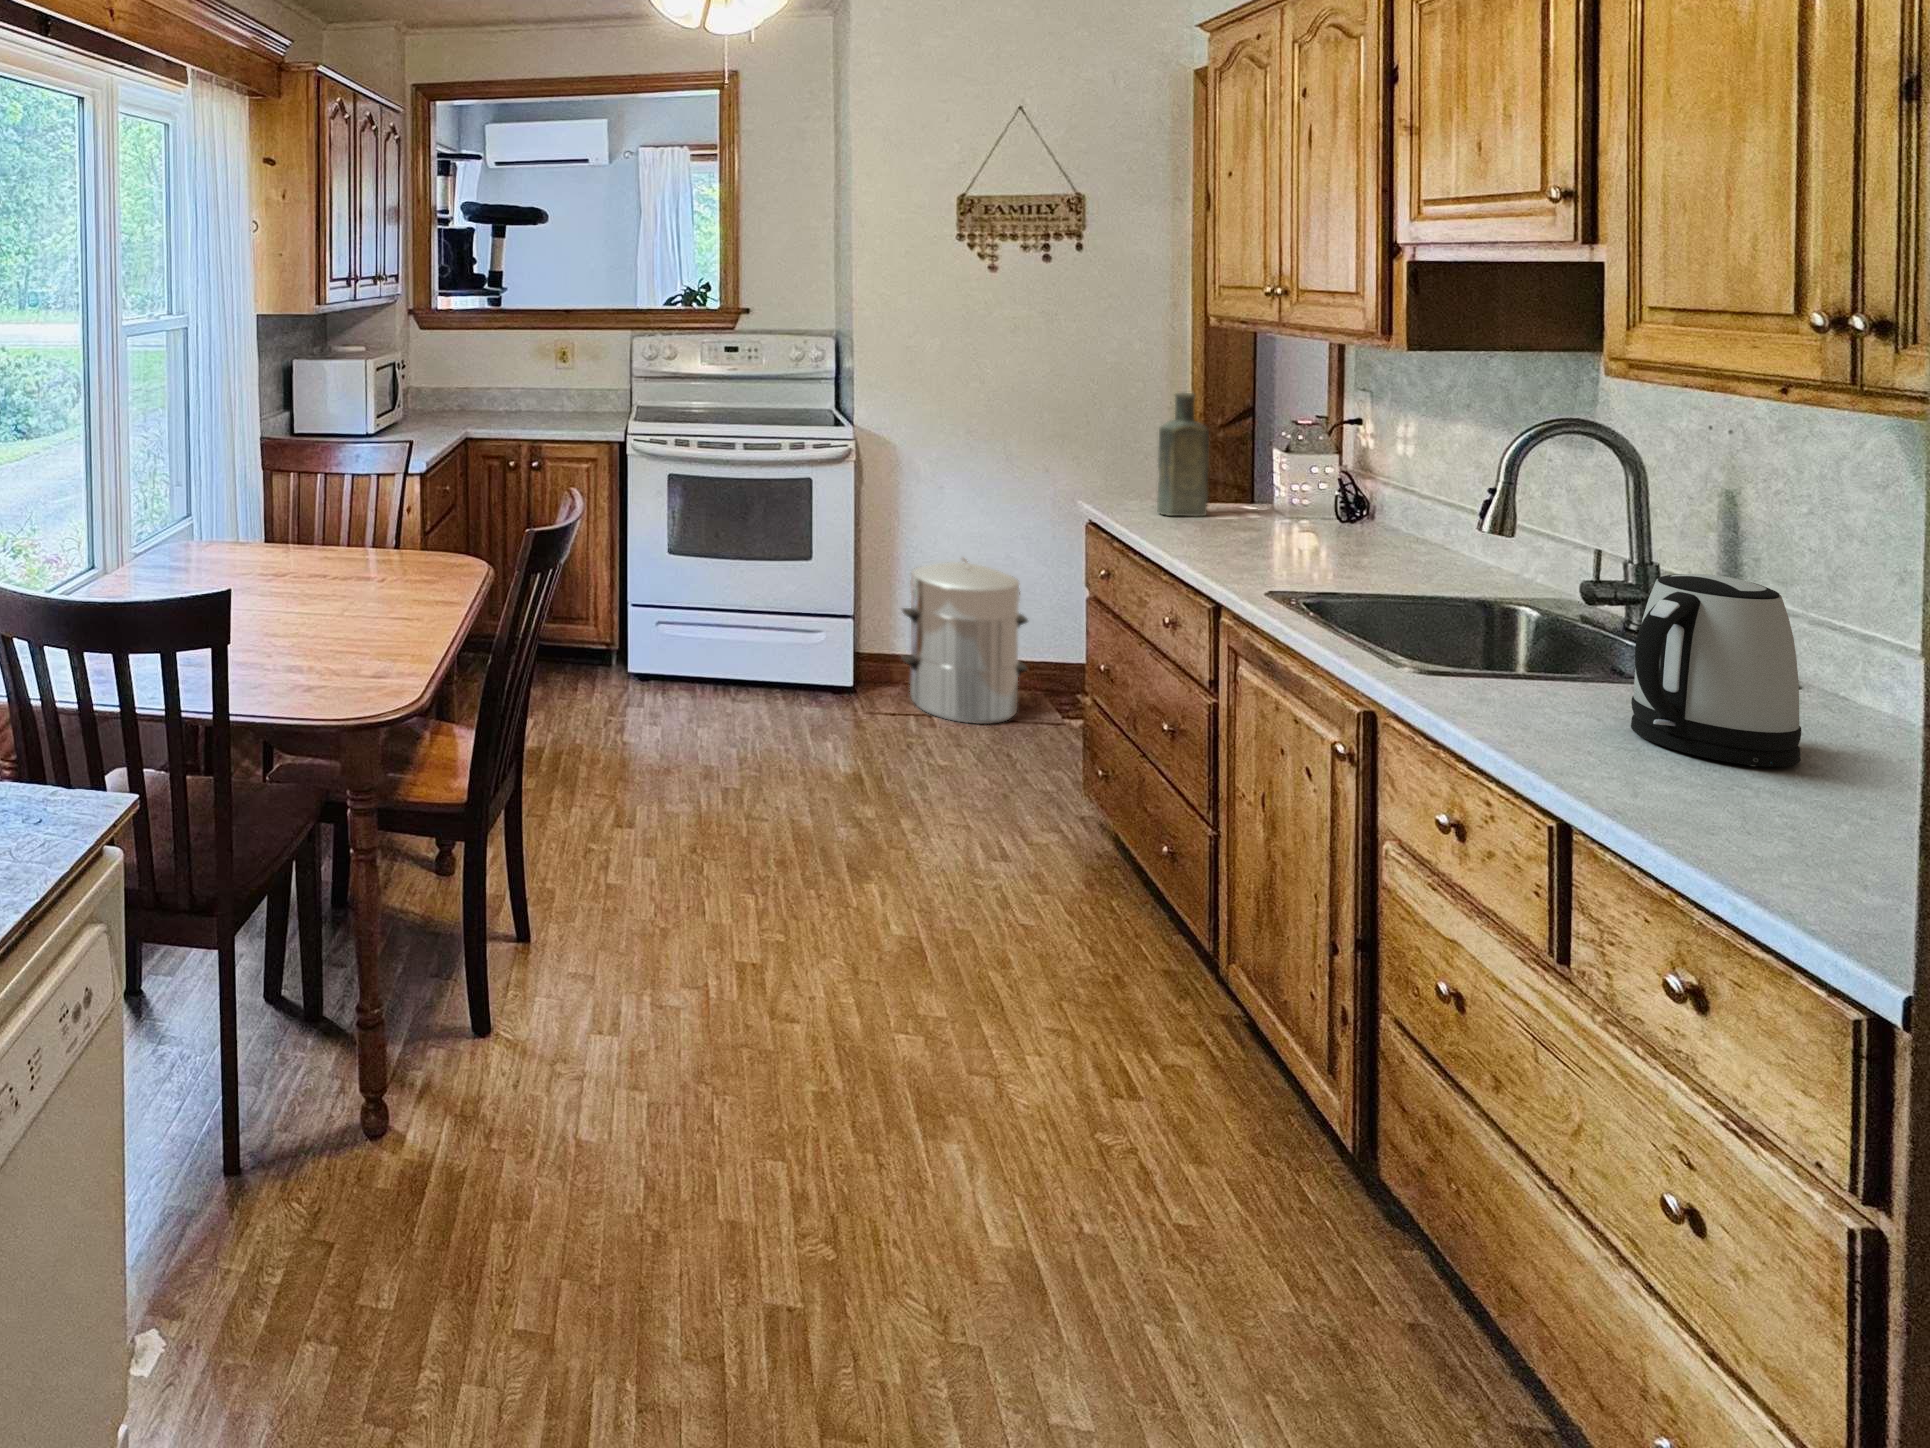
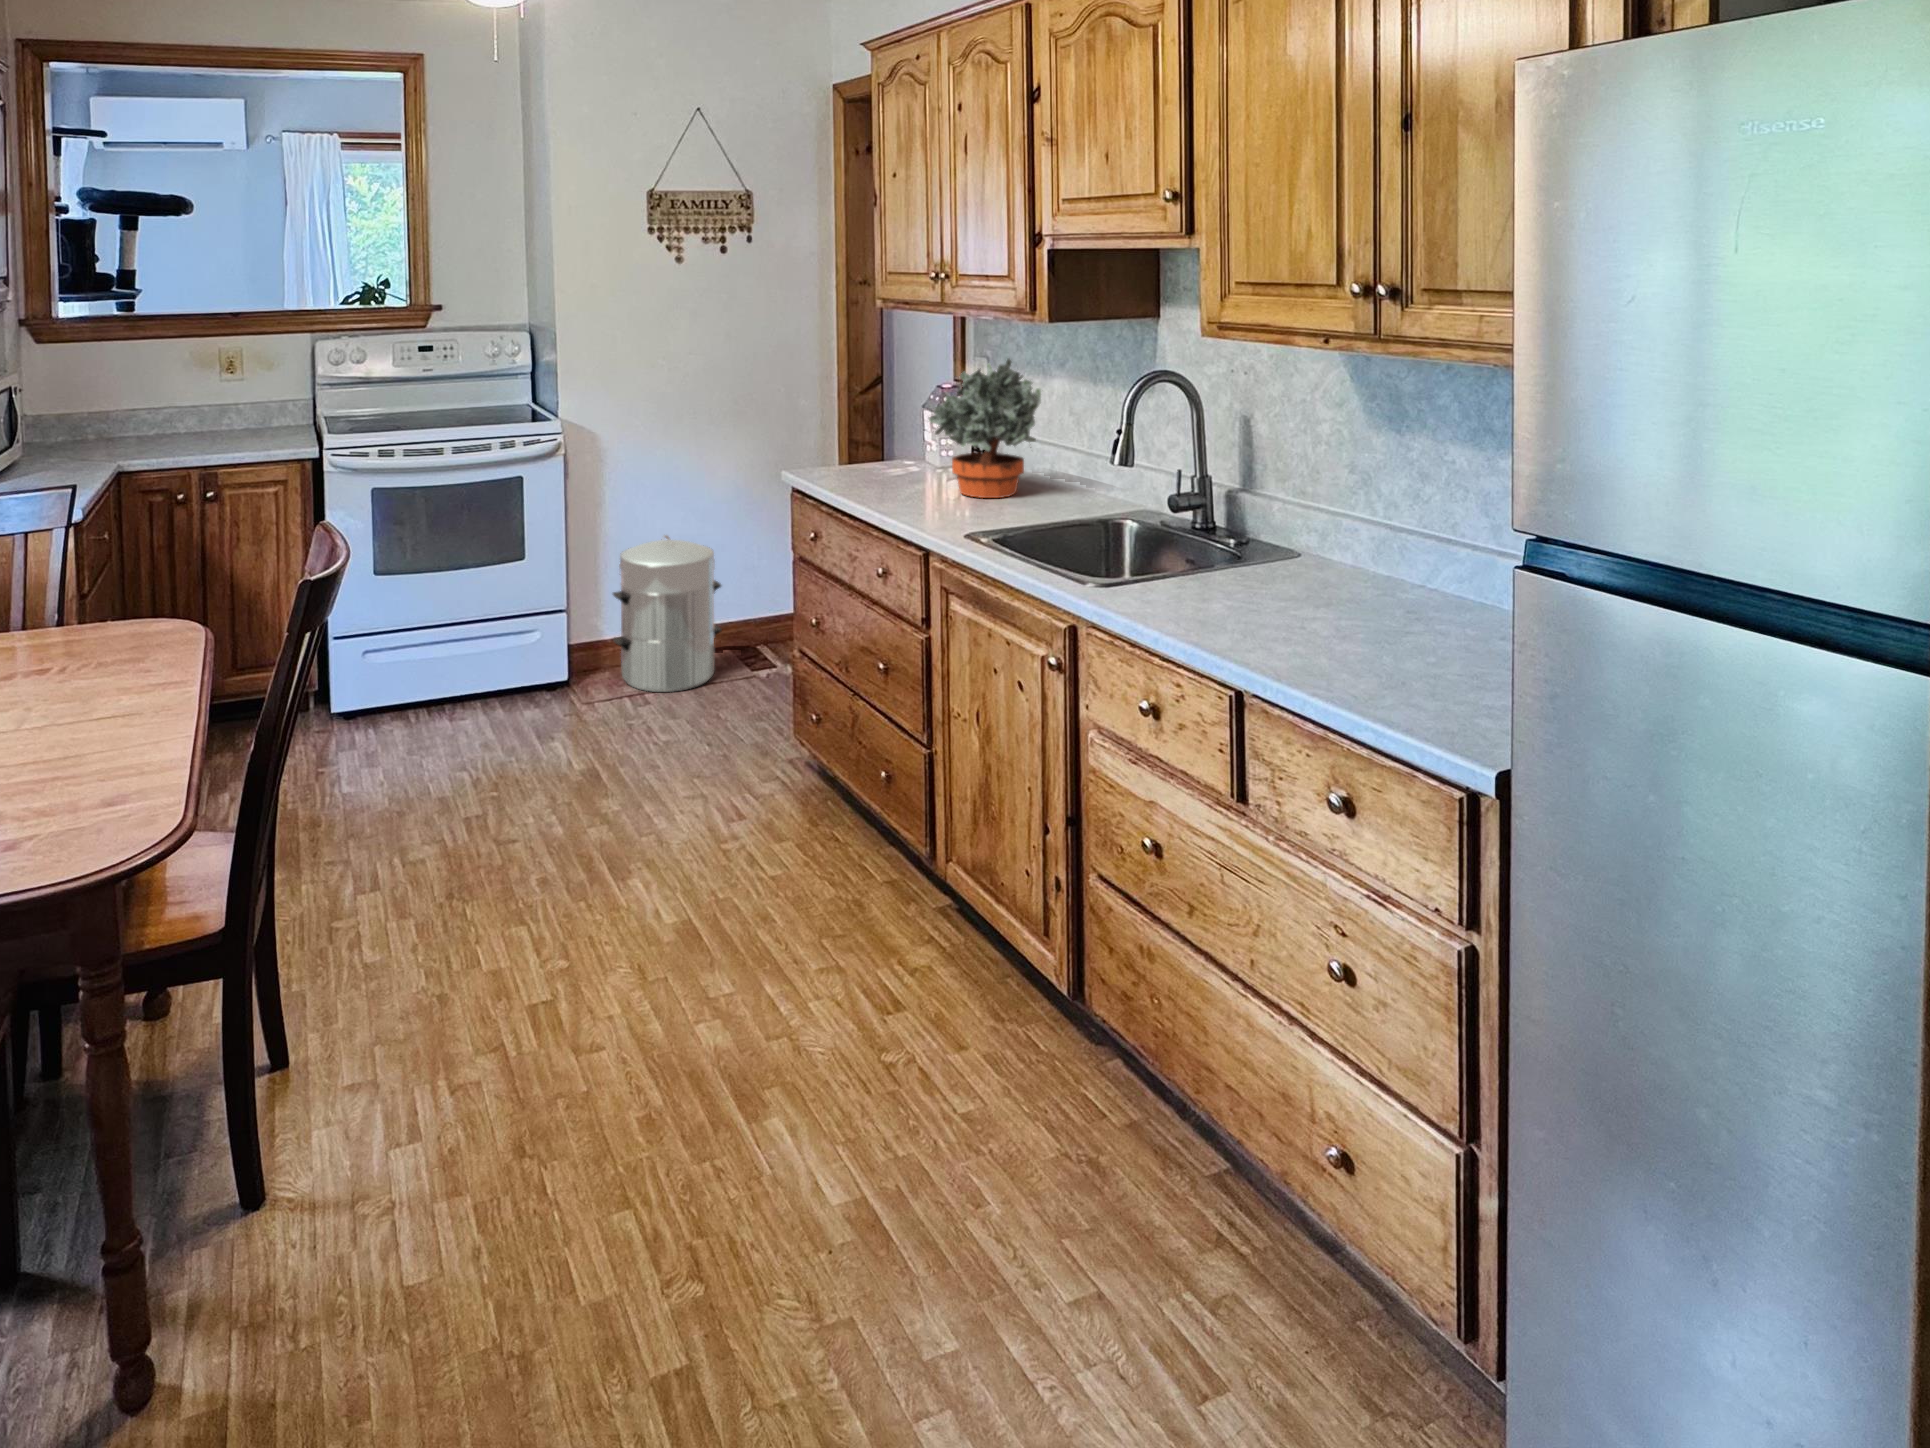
potted plant: none [1253,391,1421,561] -> present [929,359,1041,498]
bottle: present [1157,393,1209,517] -> none [839,367,884,476]
kettle: present [1631,574,1801,767] -> none [1242,481,1335,618]

